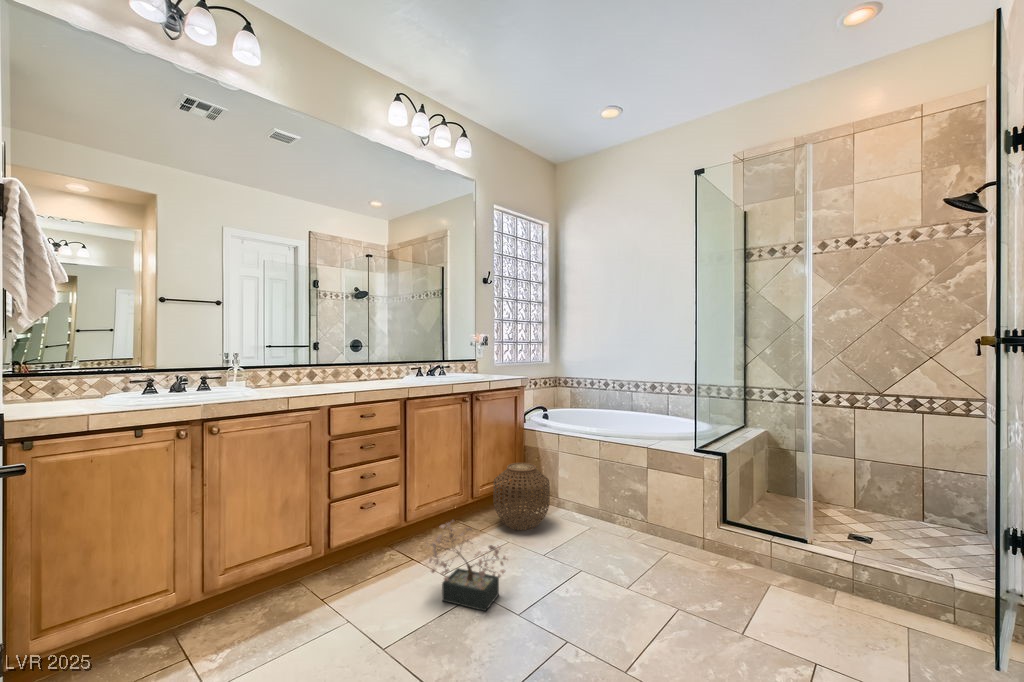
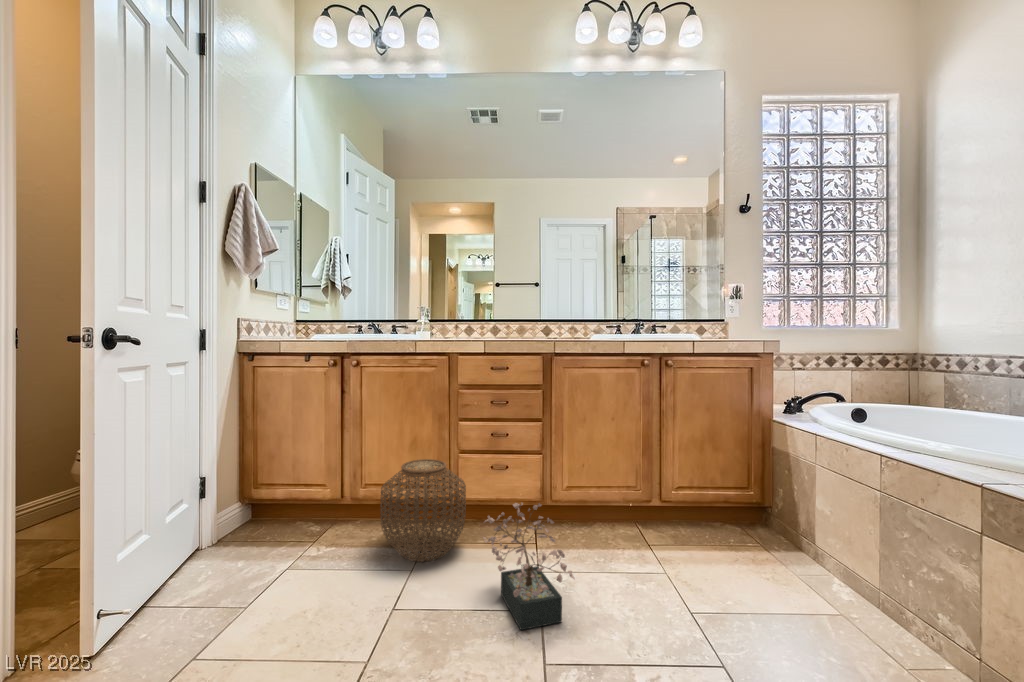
woven basket: present [494,463,550,530] -> present [380,459,466,562]

